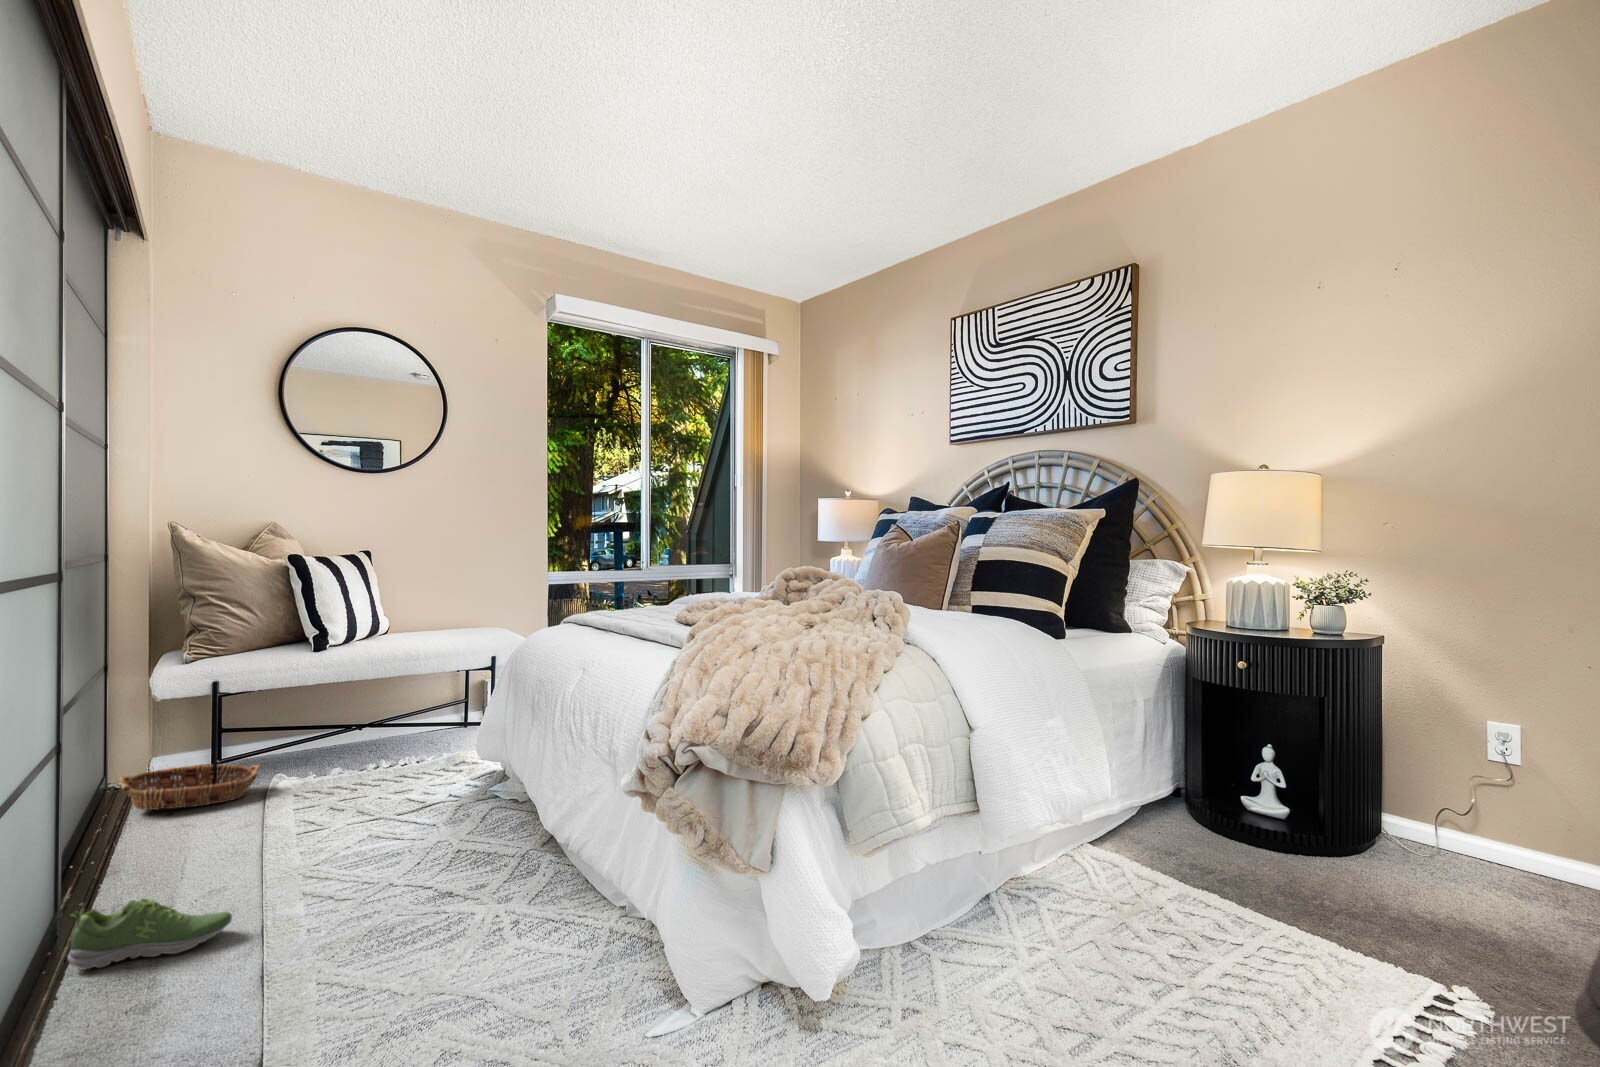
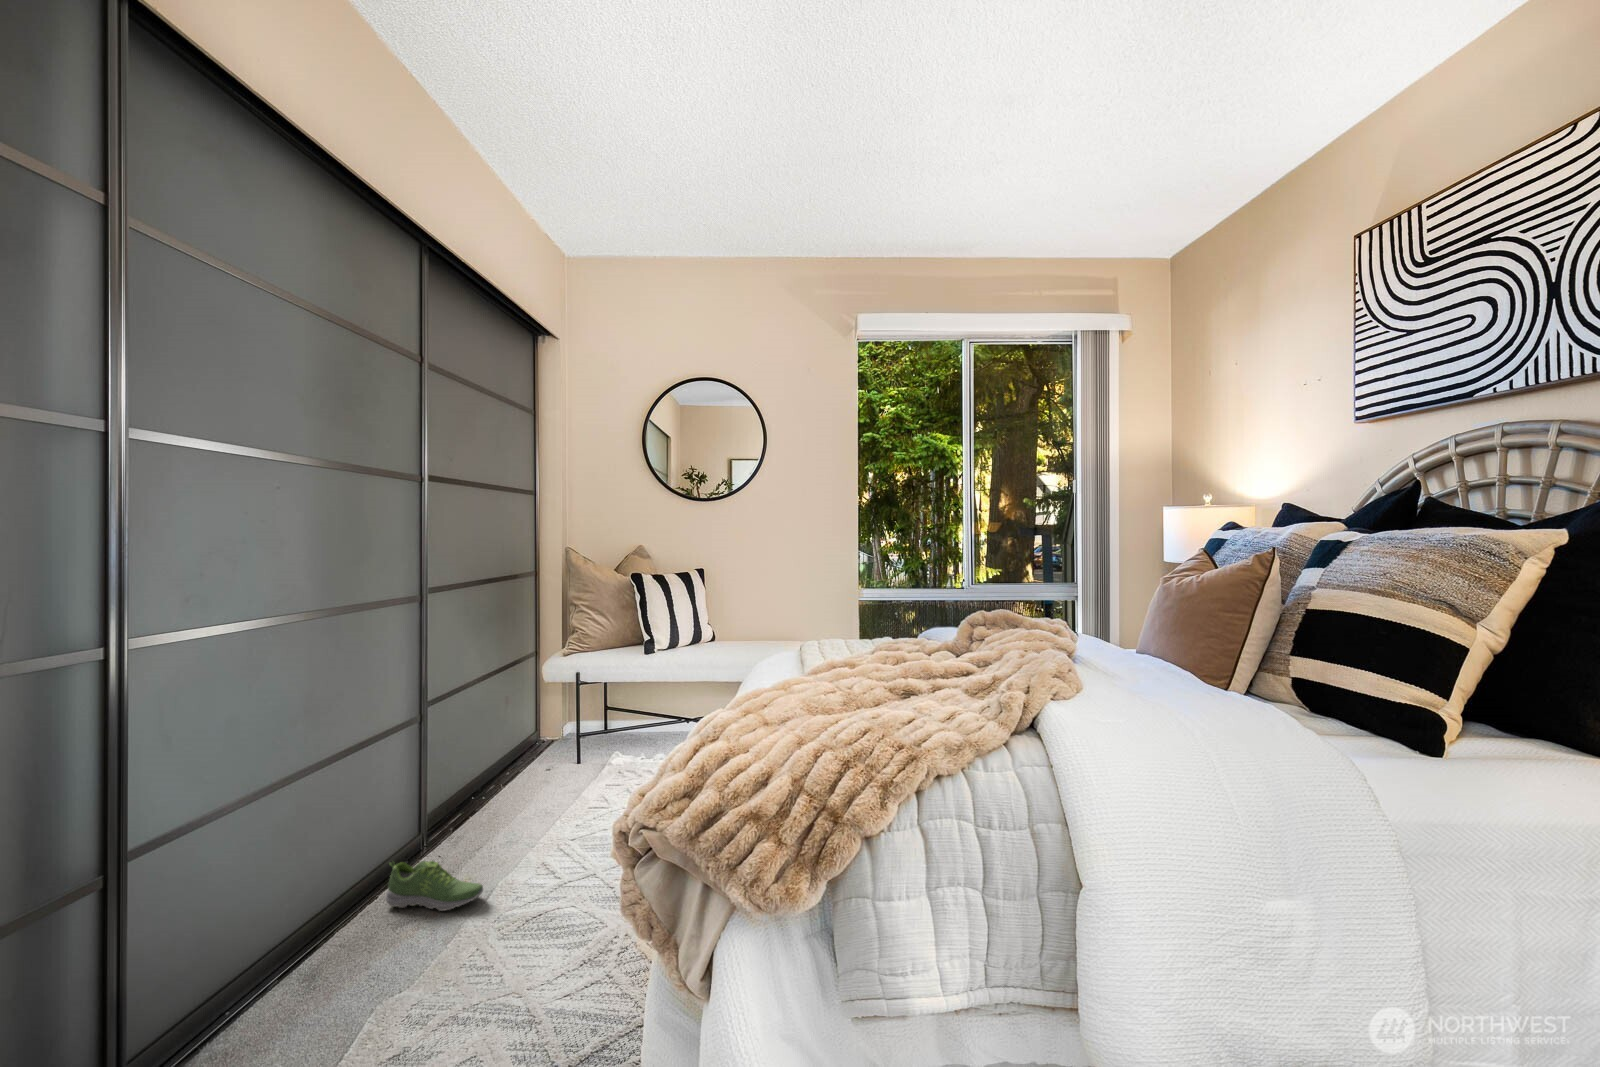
basket: present [120,764,260,810] -> none [508,727,620,773]

